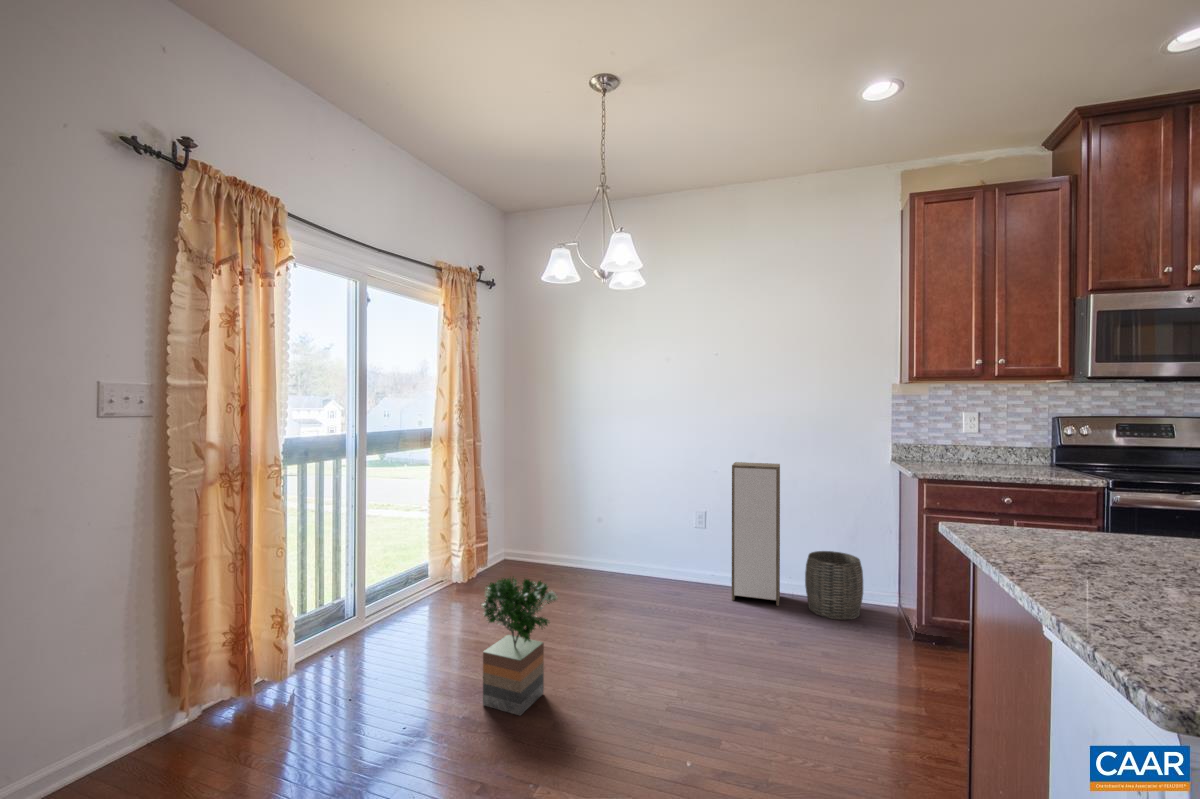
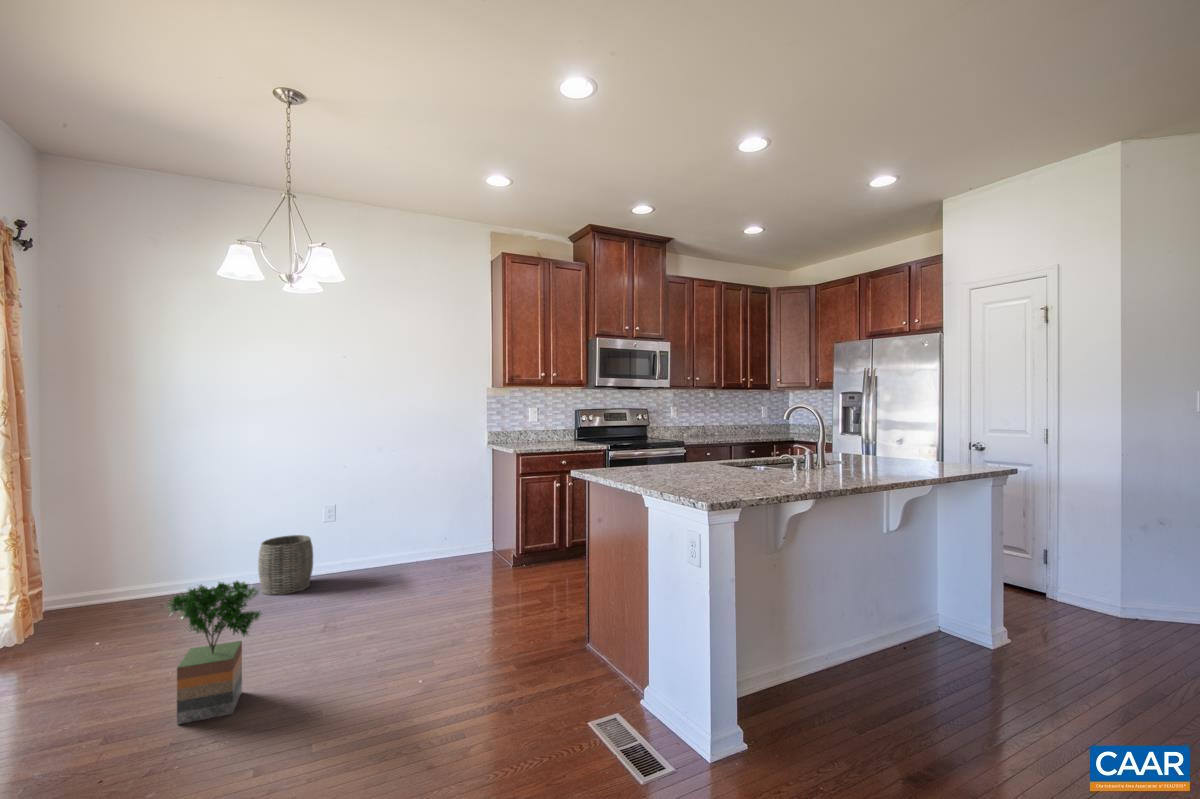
storage cabinet: present [732,462,780,606] -> none [367,453,411,577]
woven basket: present [805,551,863,620] -> present [258,535,313,595]

